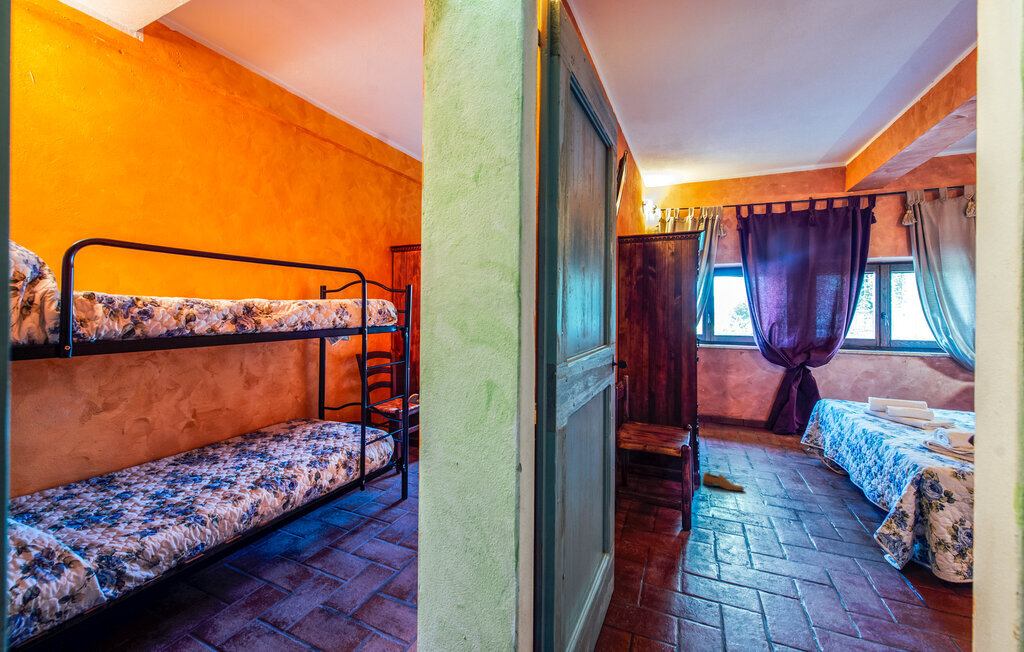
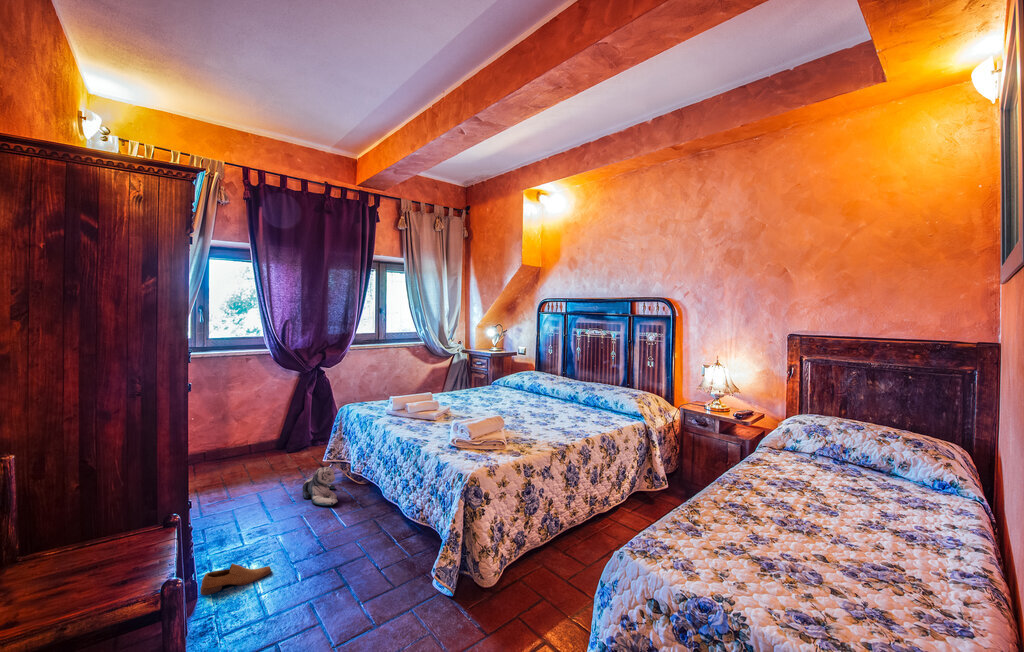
plush toy: none [777,442,807,475] -> present [302,466,338,506]

